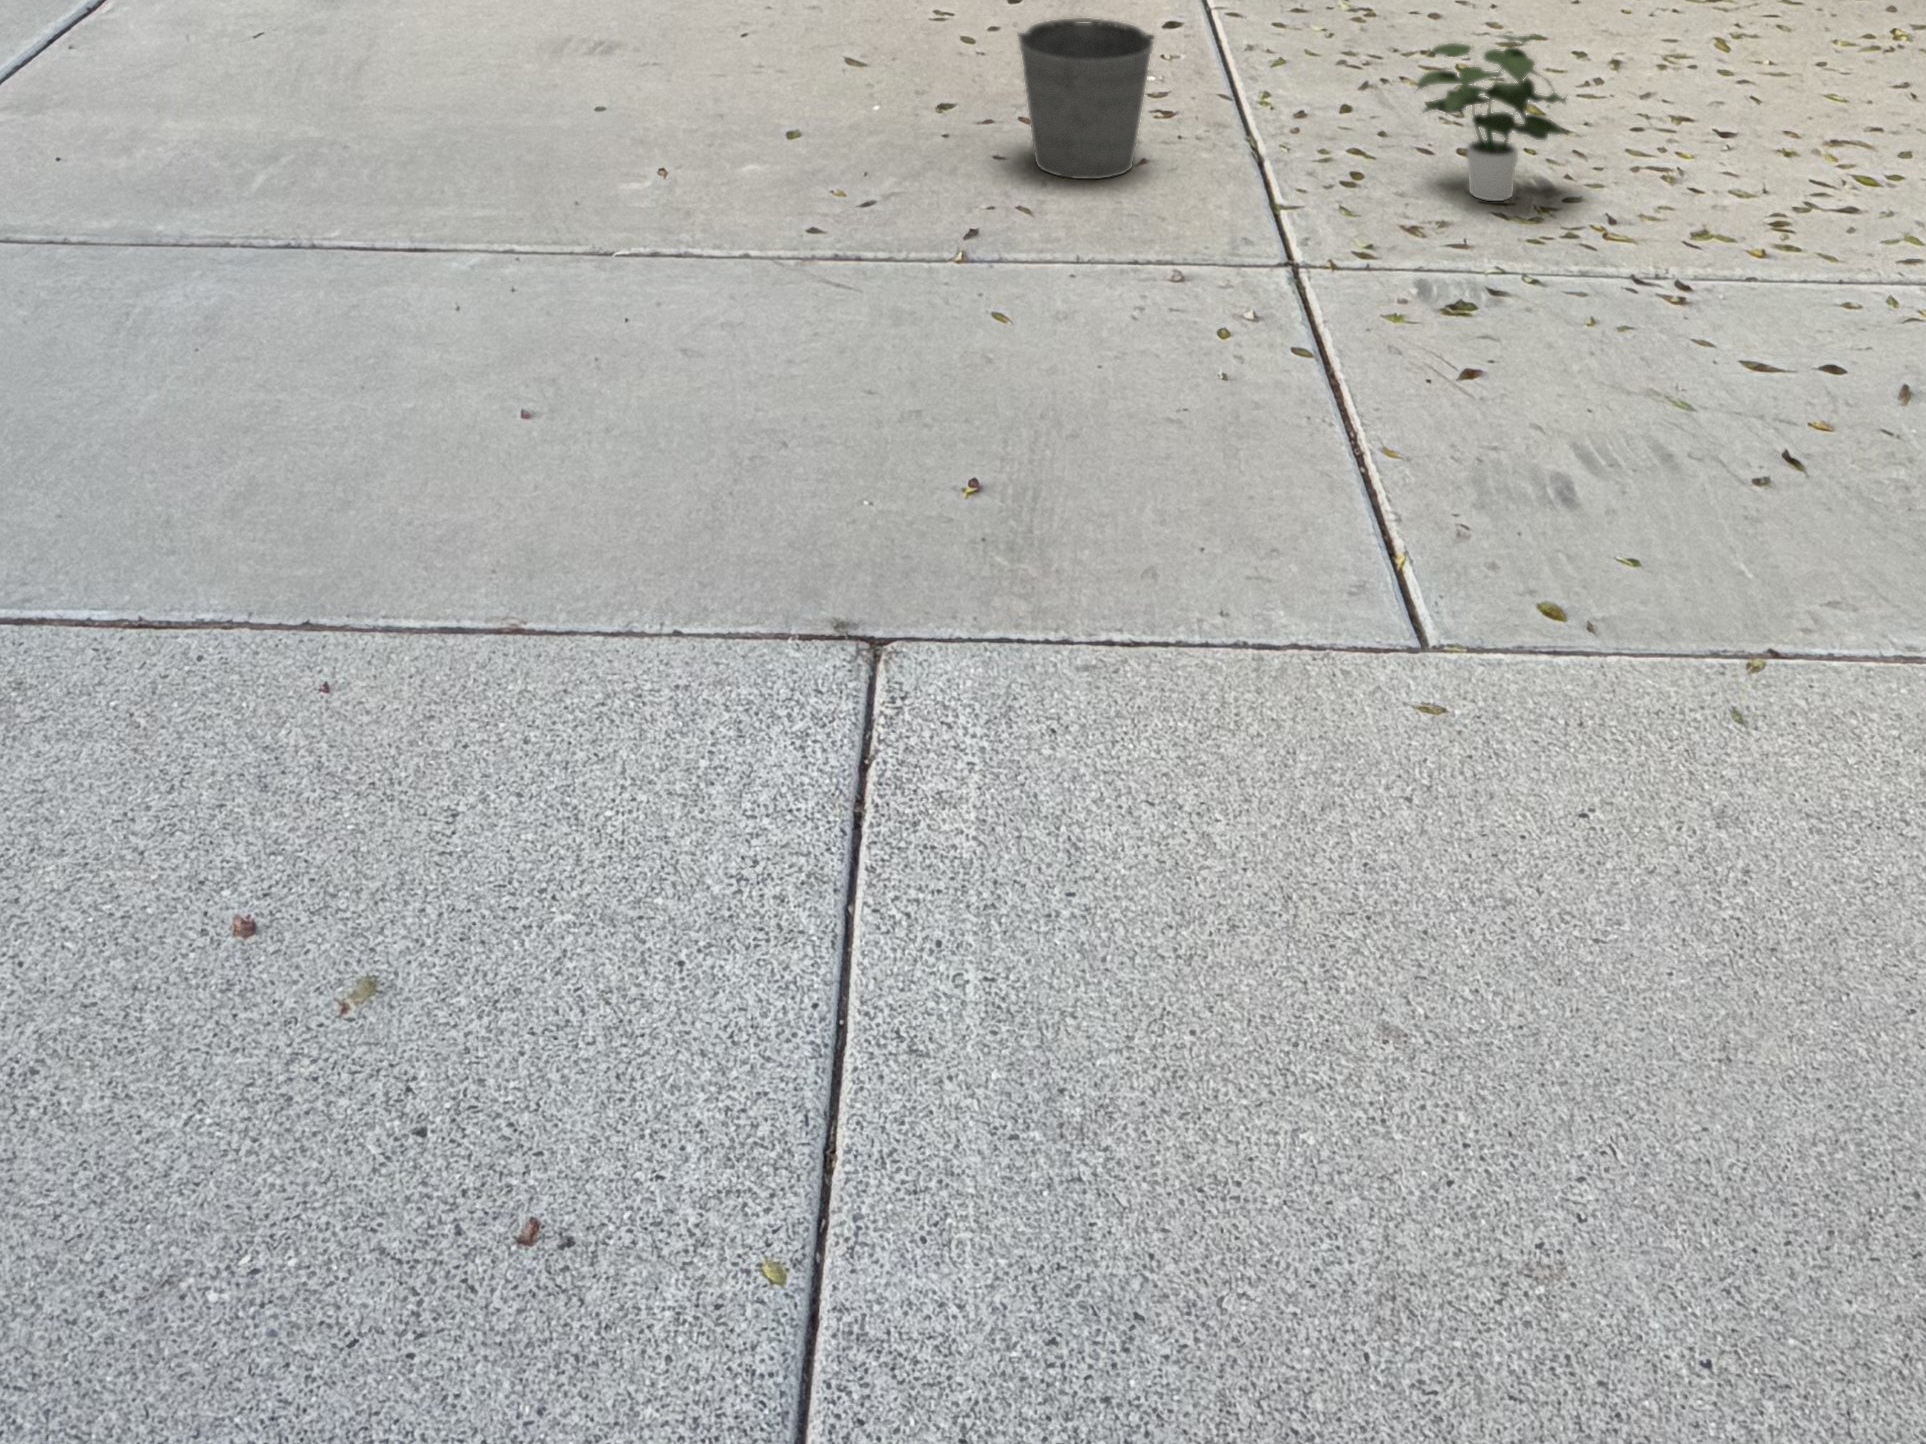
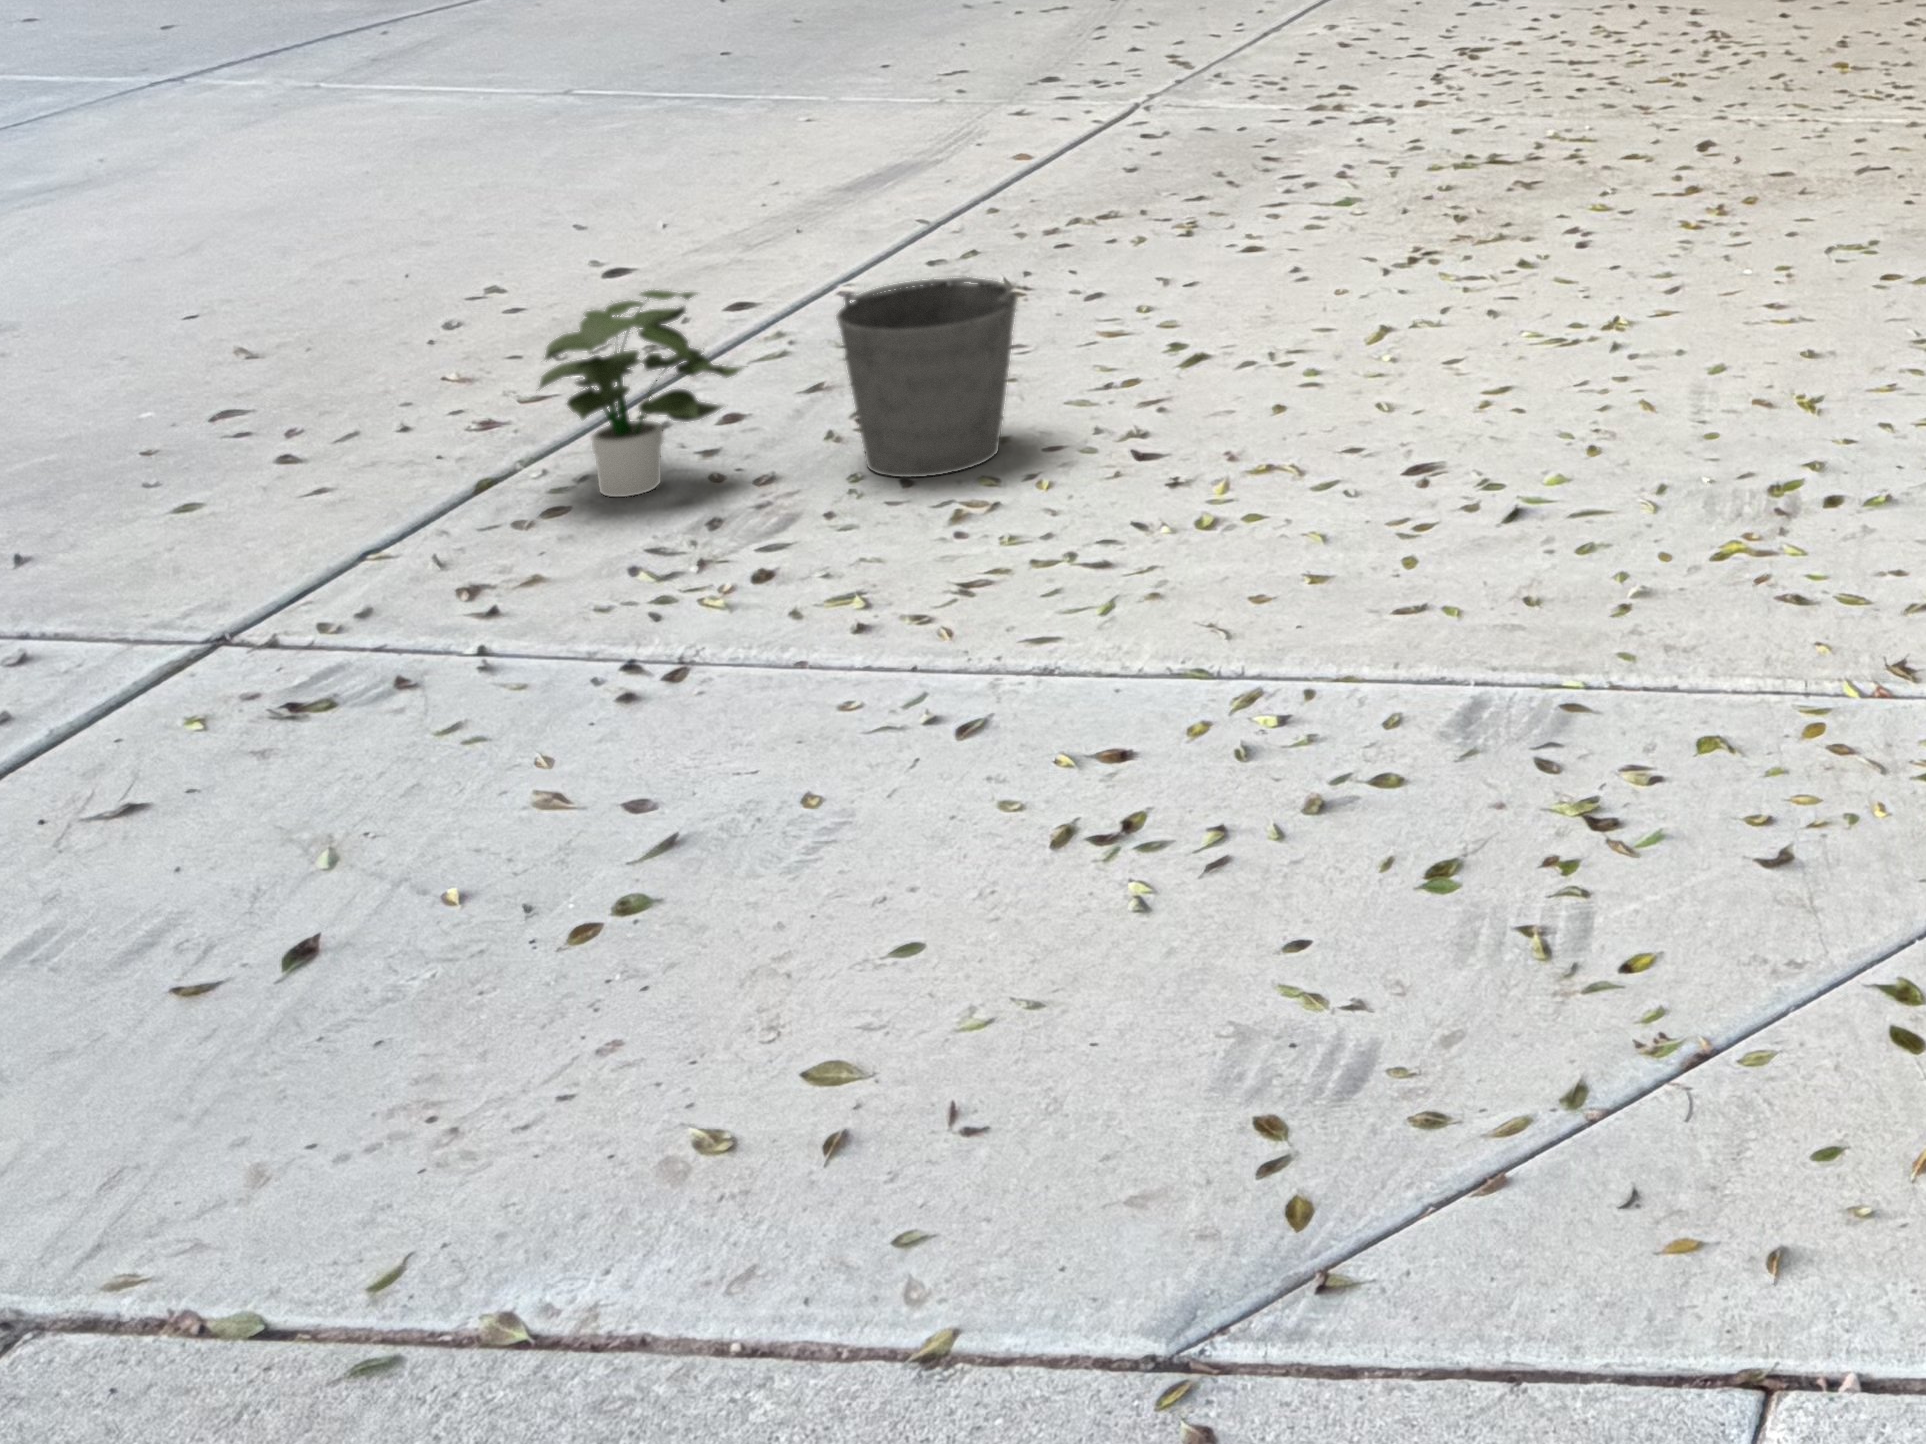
bucket: present [1018,18,1154,179] -> present [836,277,1018,477]

